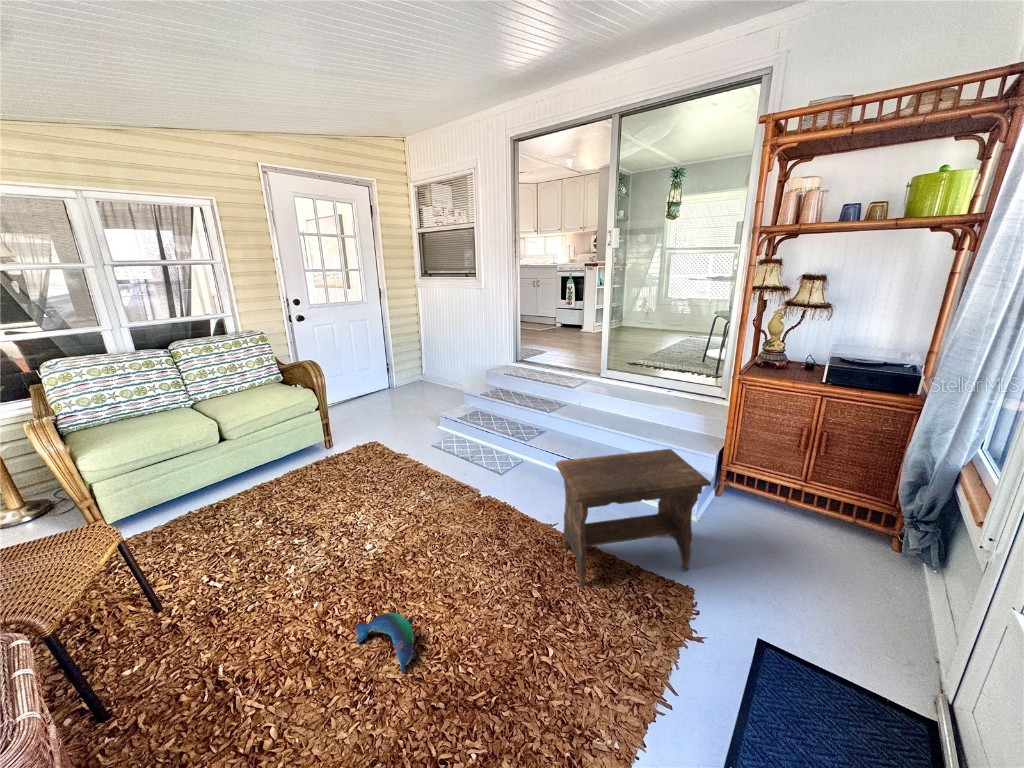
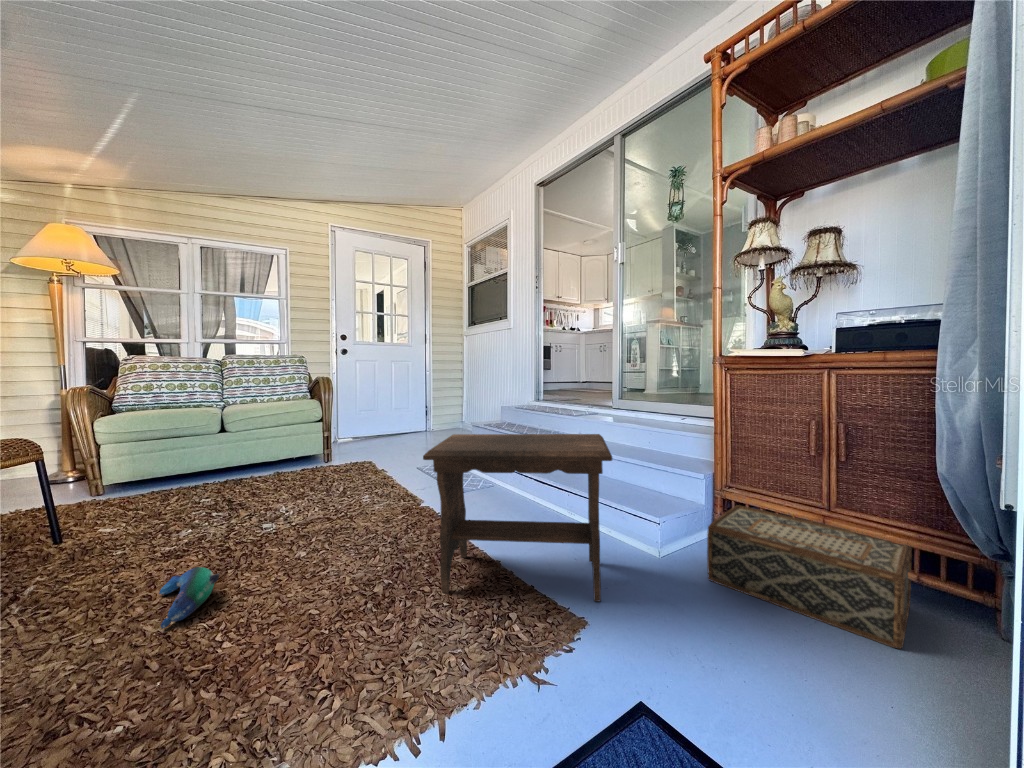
woven basket: none [735,479,865,569] -> present [707,505,912,649]

